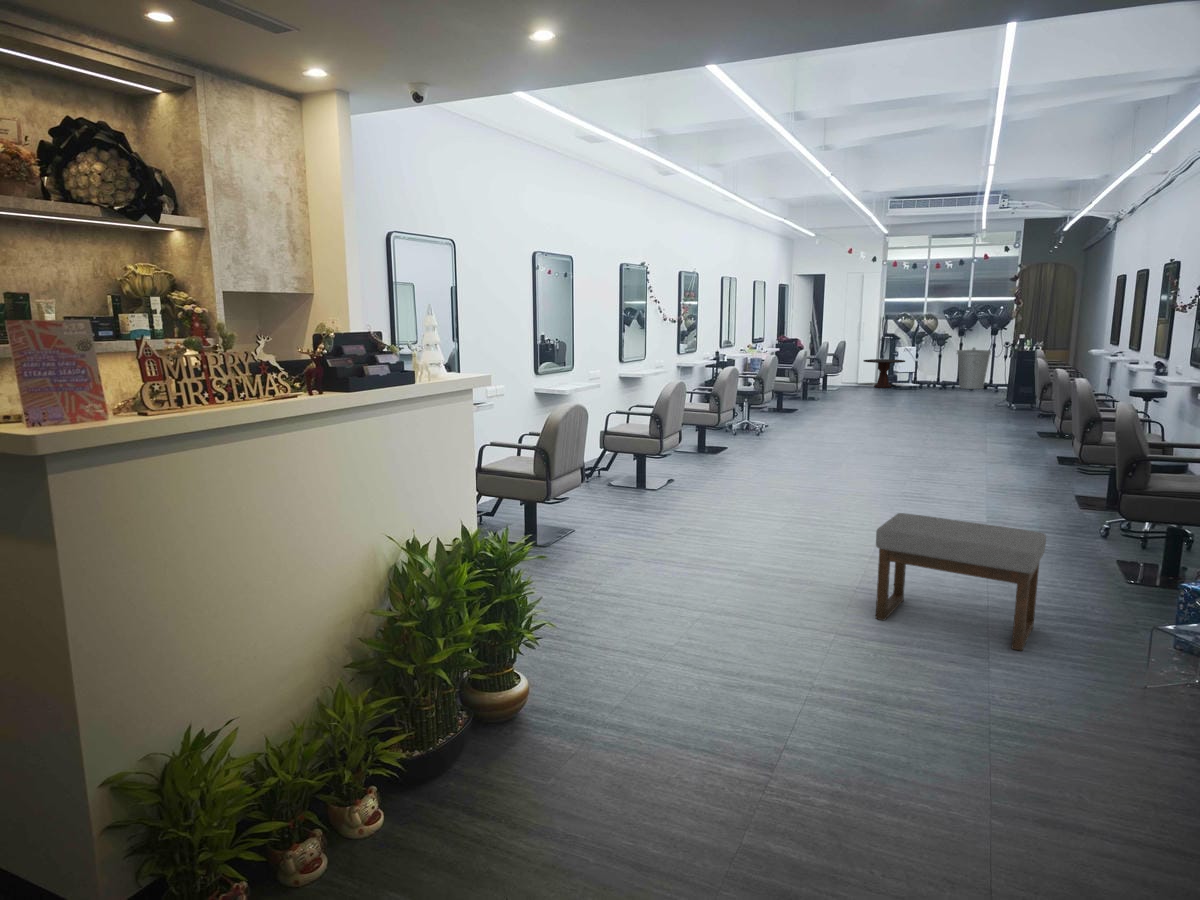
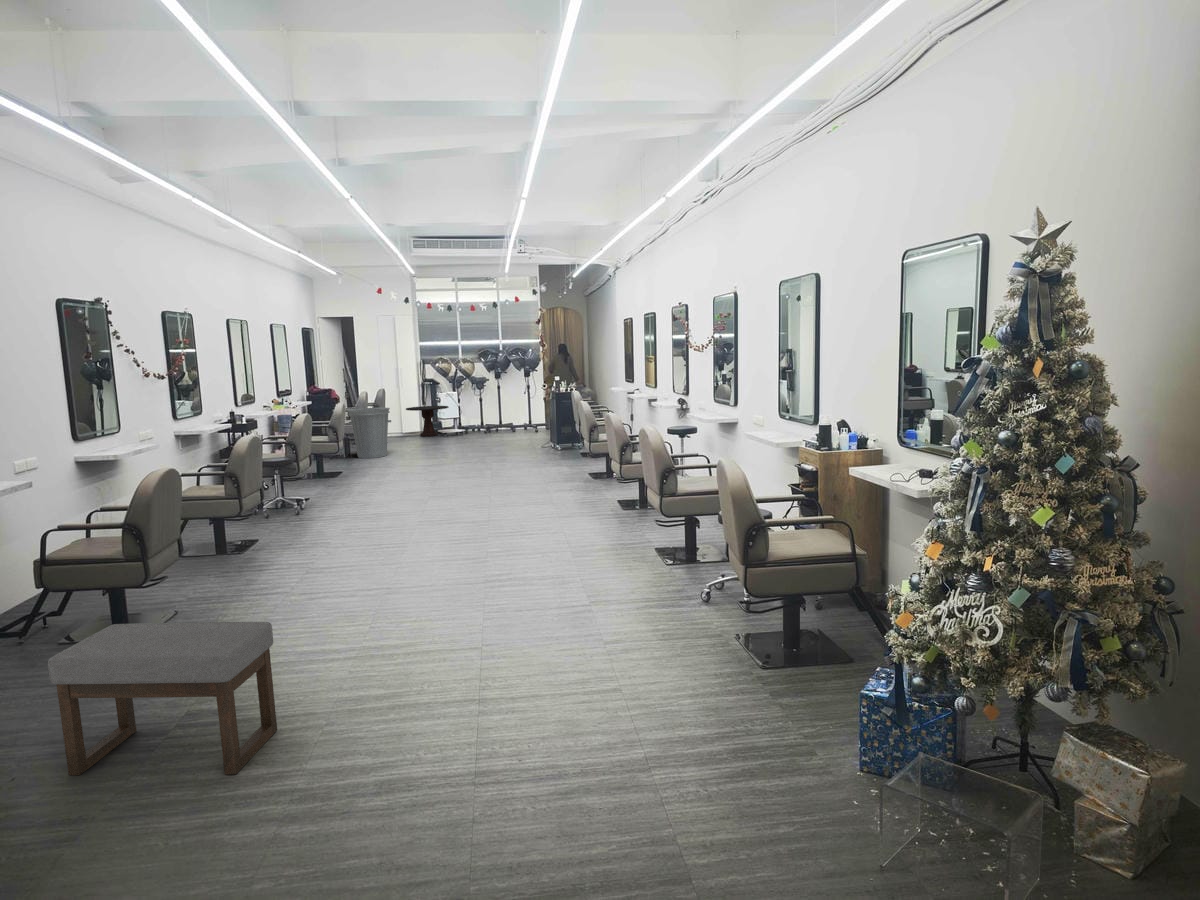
trash can: present [957,348,991,389] -> present [348,405,391,458]
ottoman: present [876,513,1046,651] -> present [48,622,277,775]

